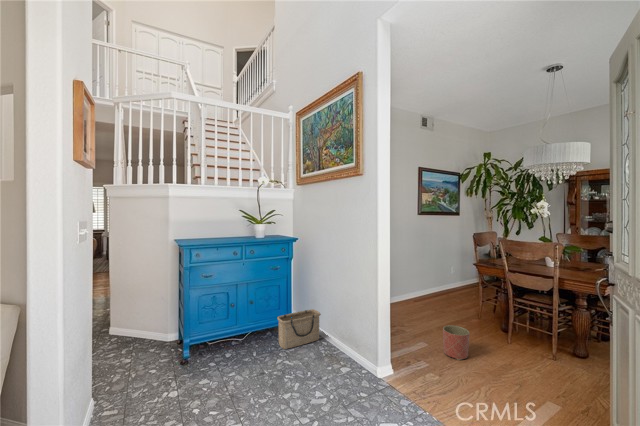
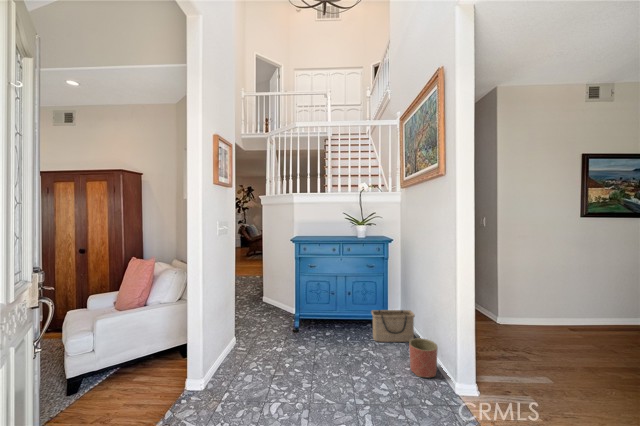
planter: present [443,325,470,360] -> present [409,338,438,378]

